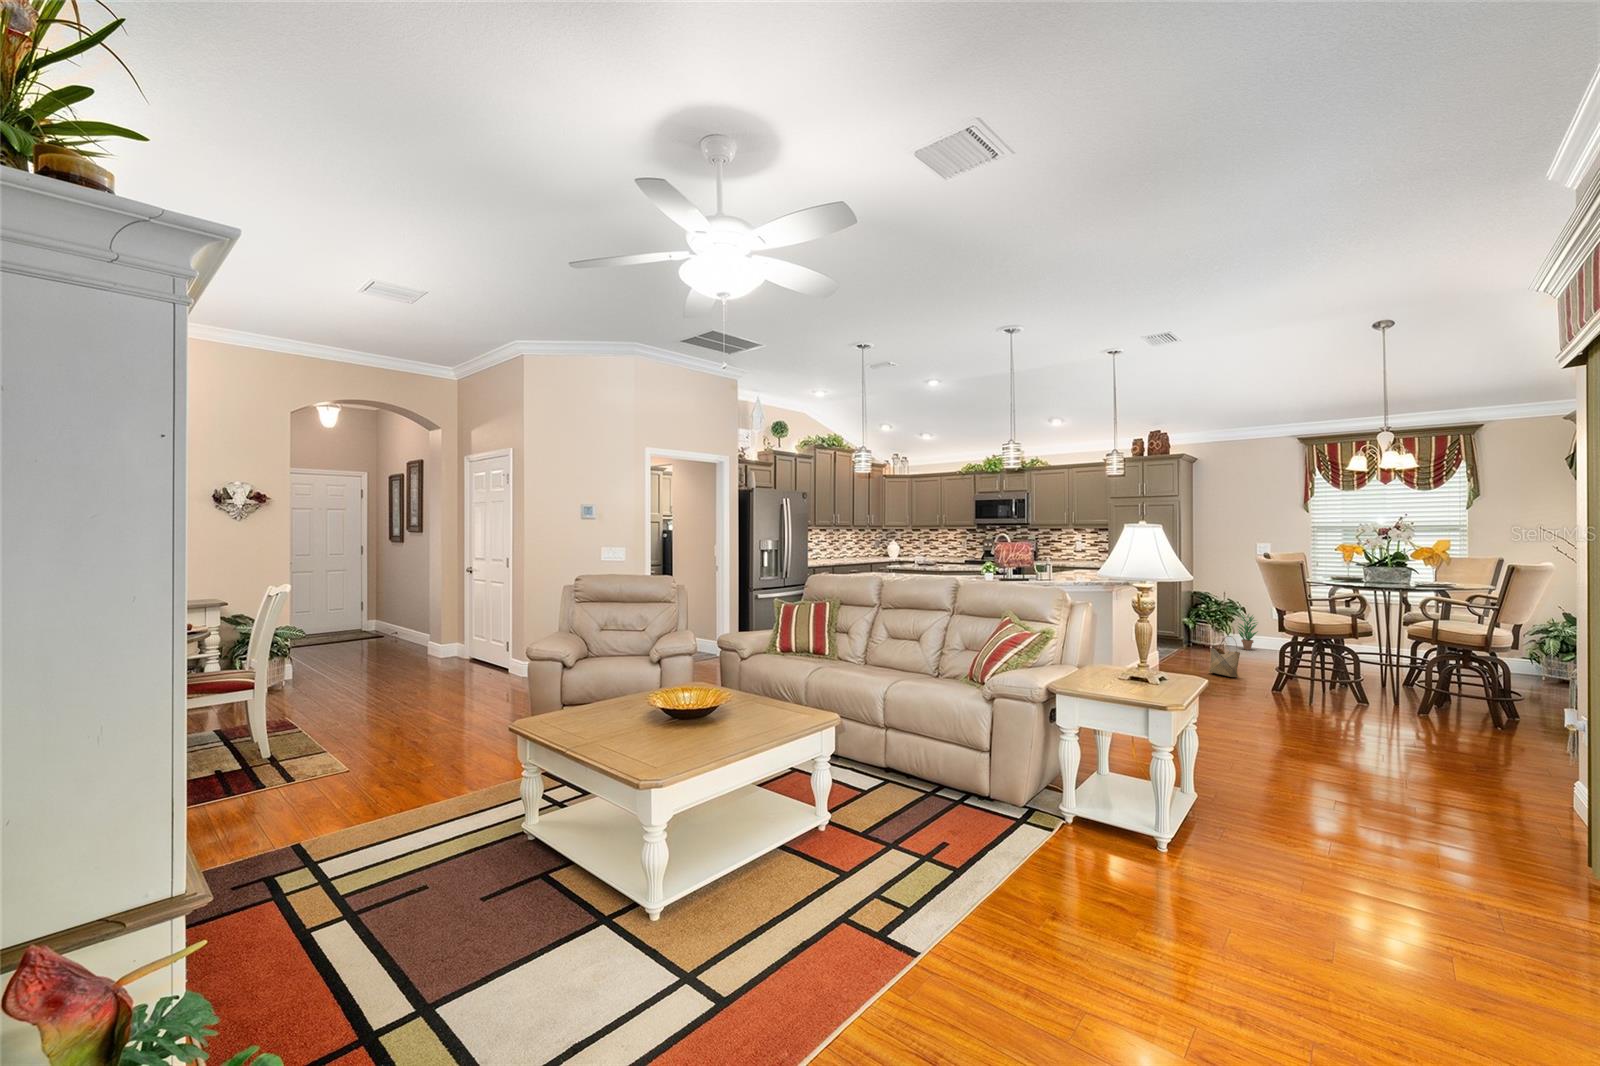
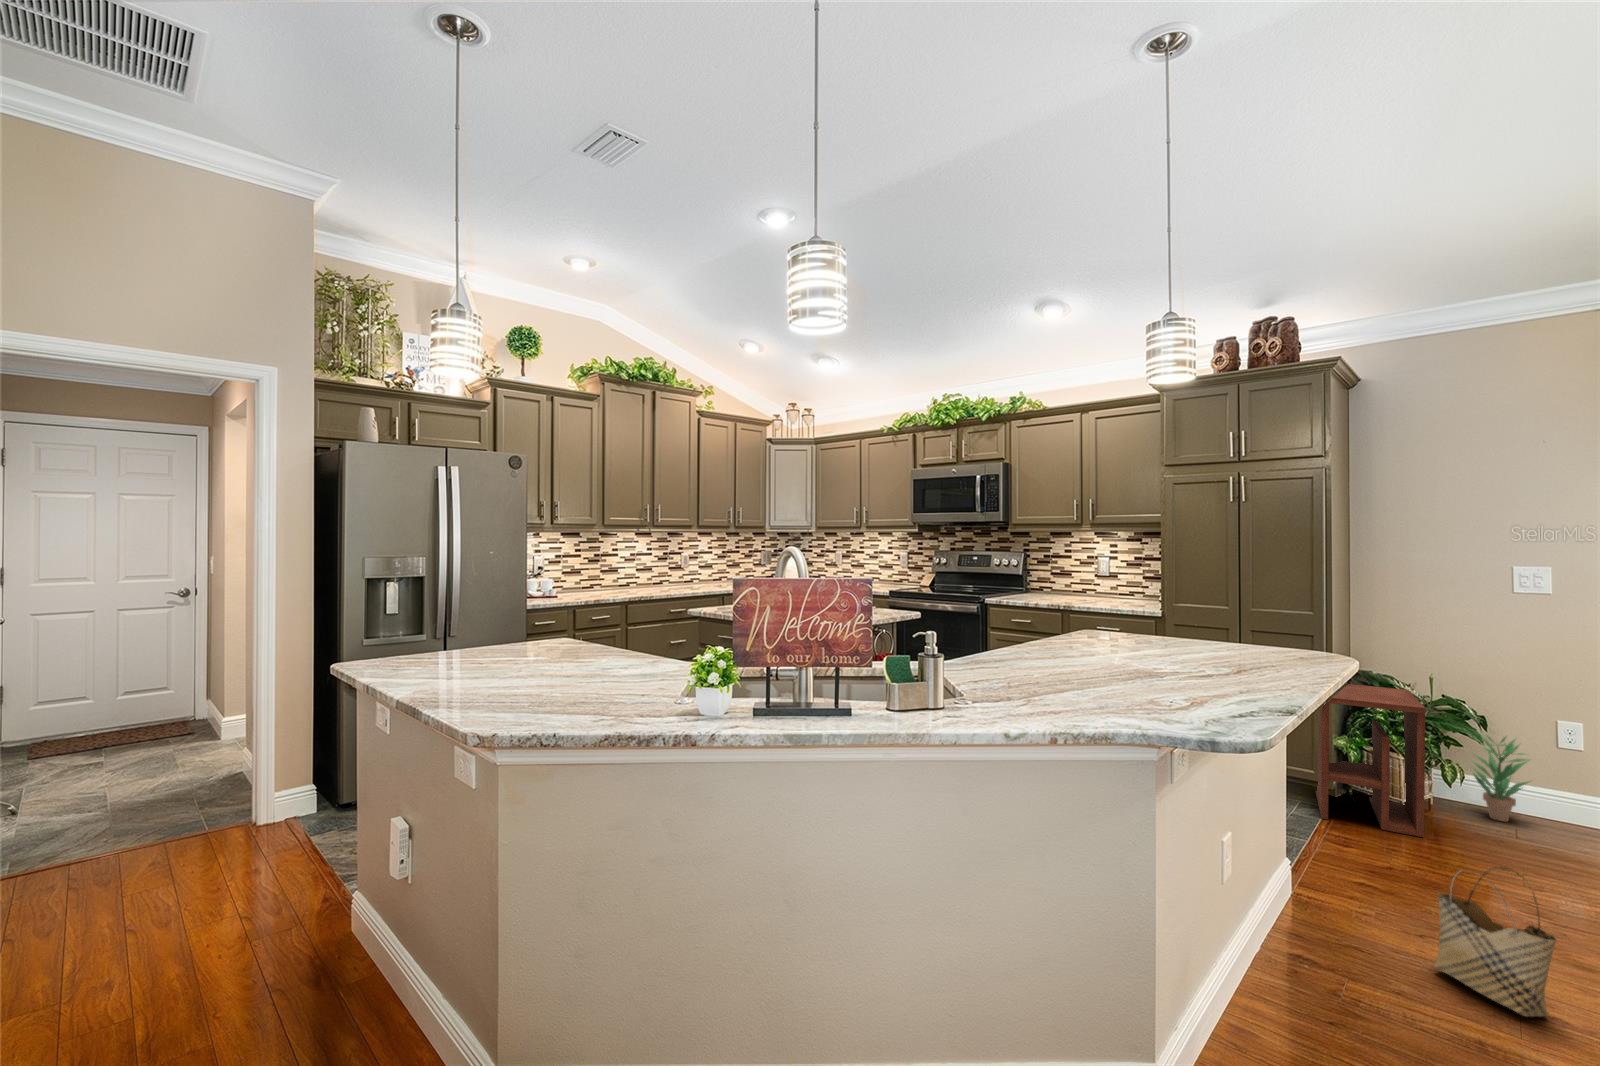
side table: none [1177,596,1217,653] -> present [1316,684,1425,837]

